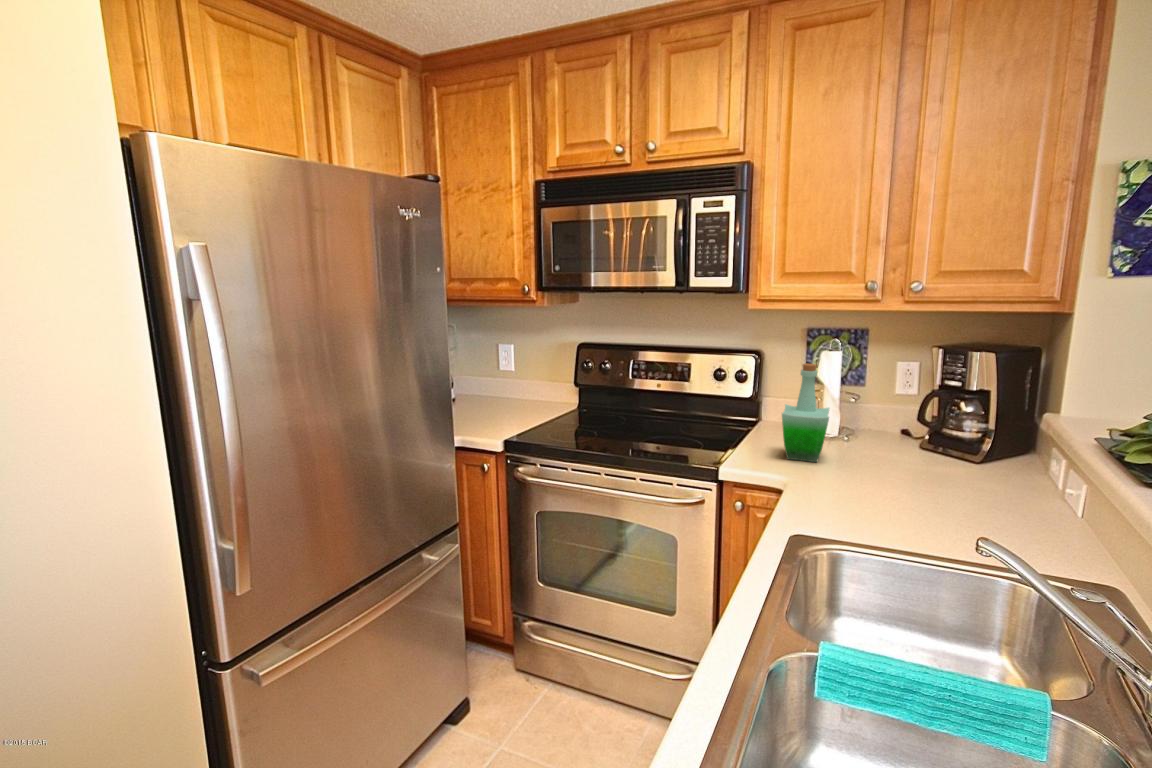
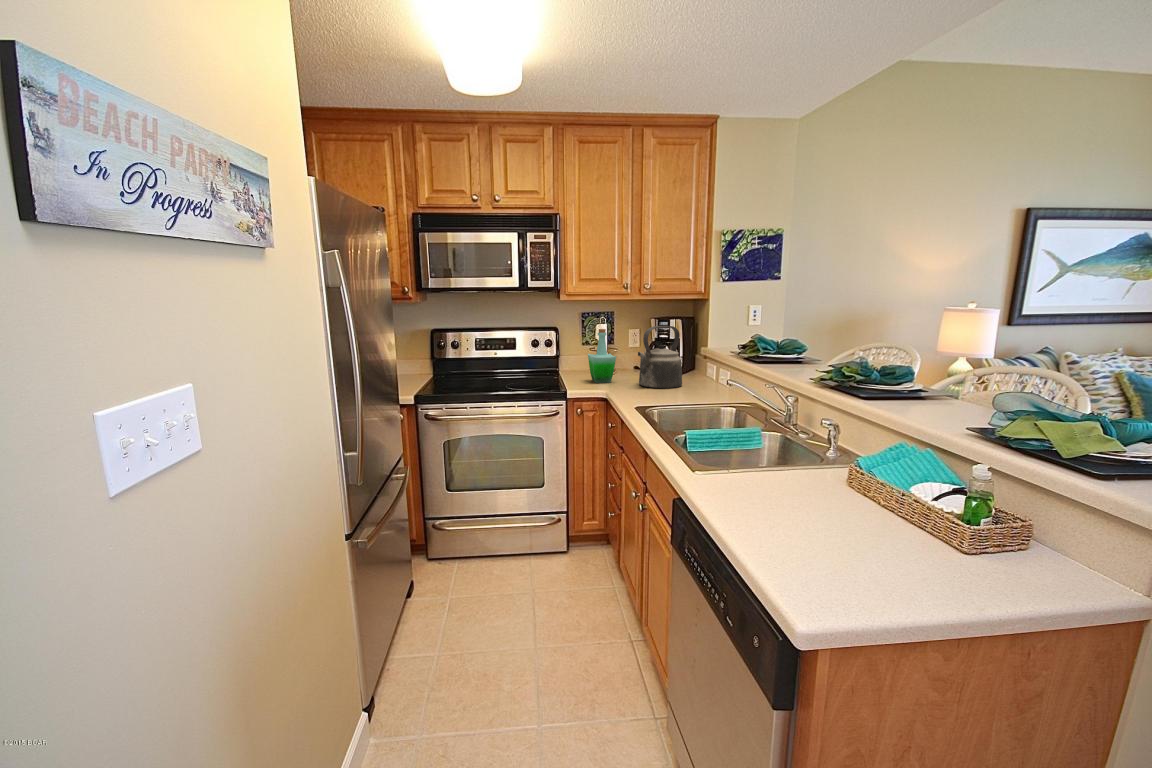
kettle: none [856,370,971,502] -> present [638,326,682,388]

